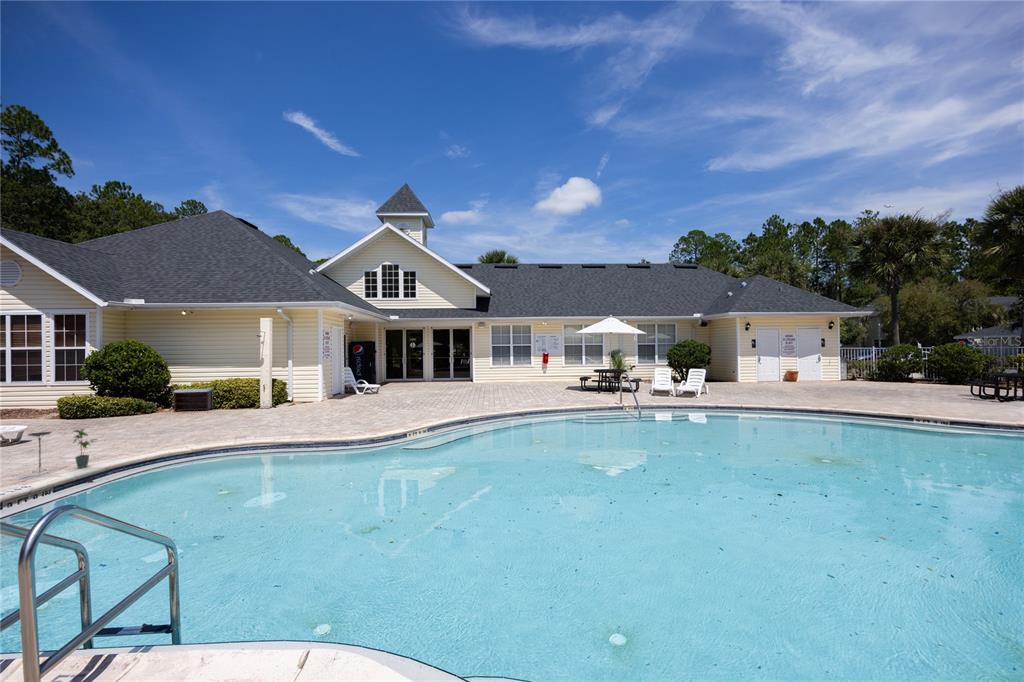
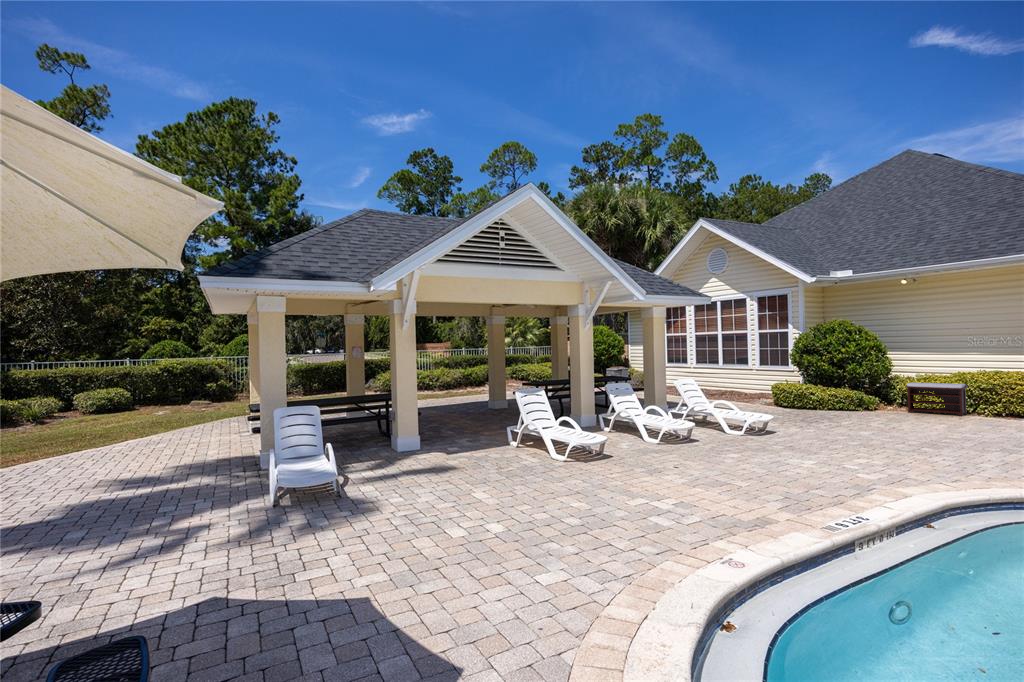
house plant: present [74,429,97,468] -> none [885,430,922,485]
side table: present [28,432,51,470] -> none [830,427,857,481]

